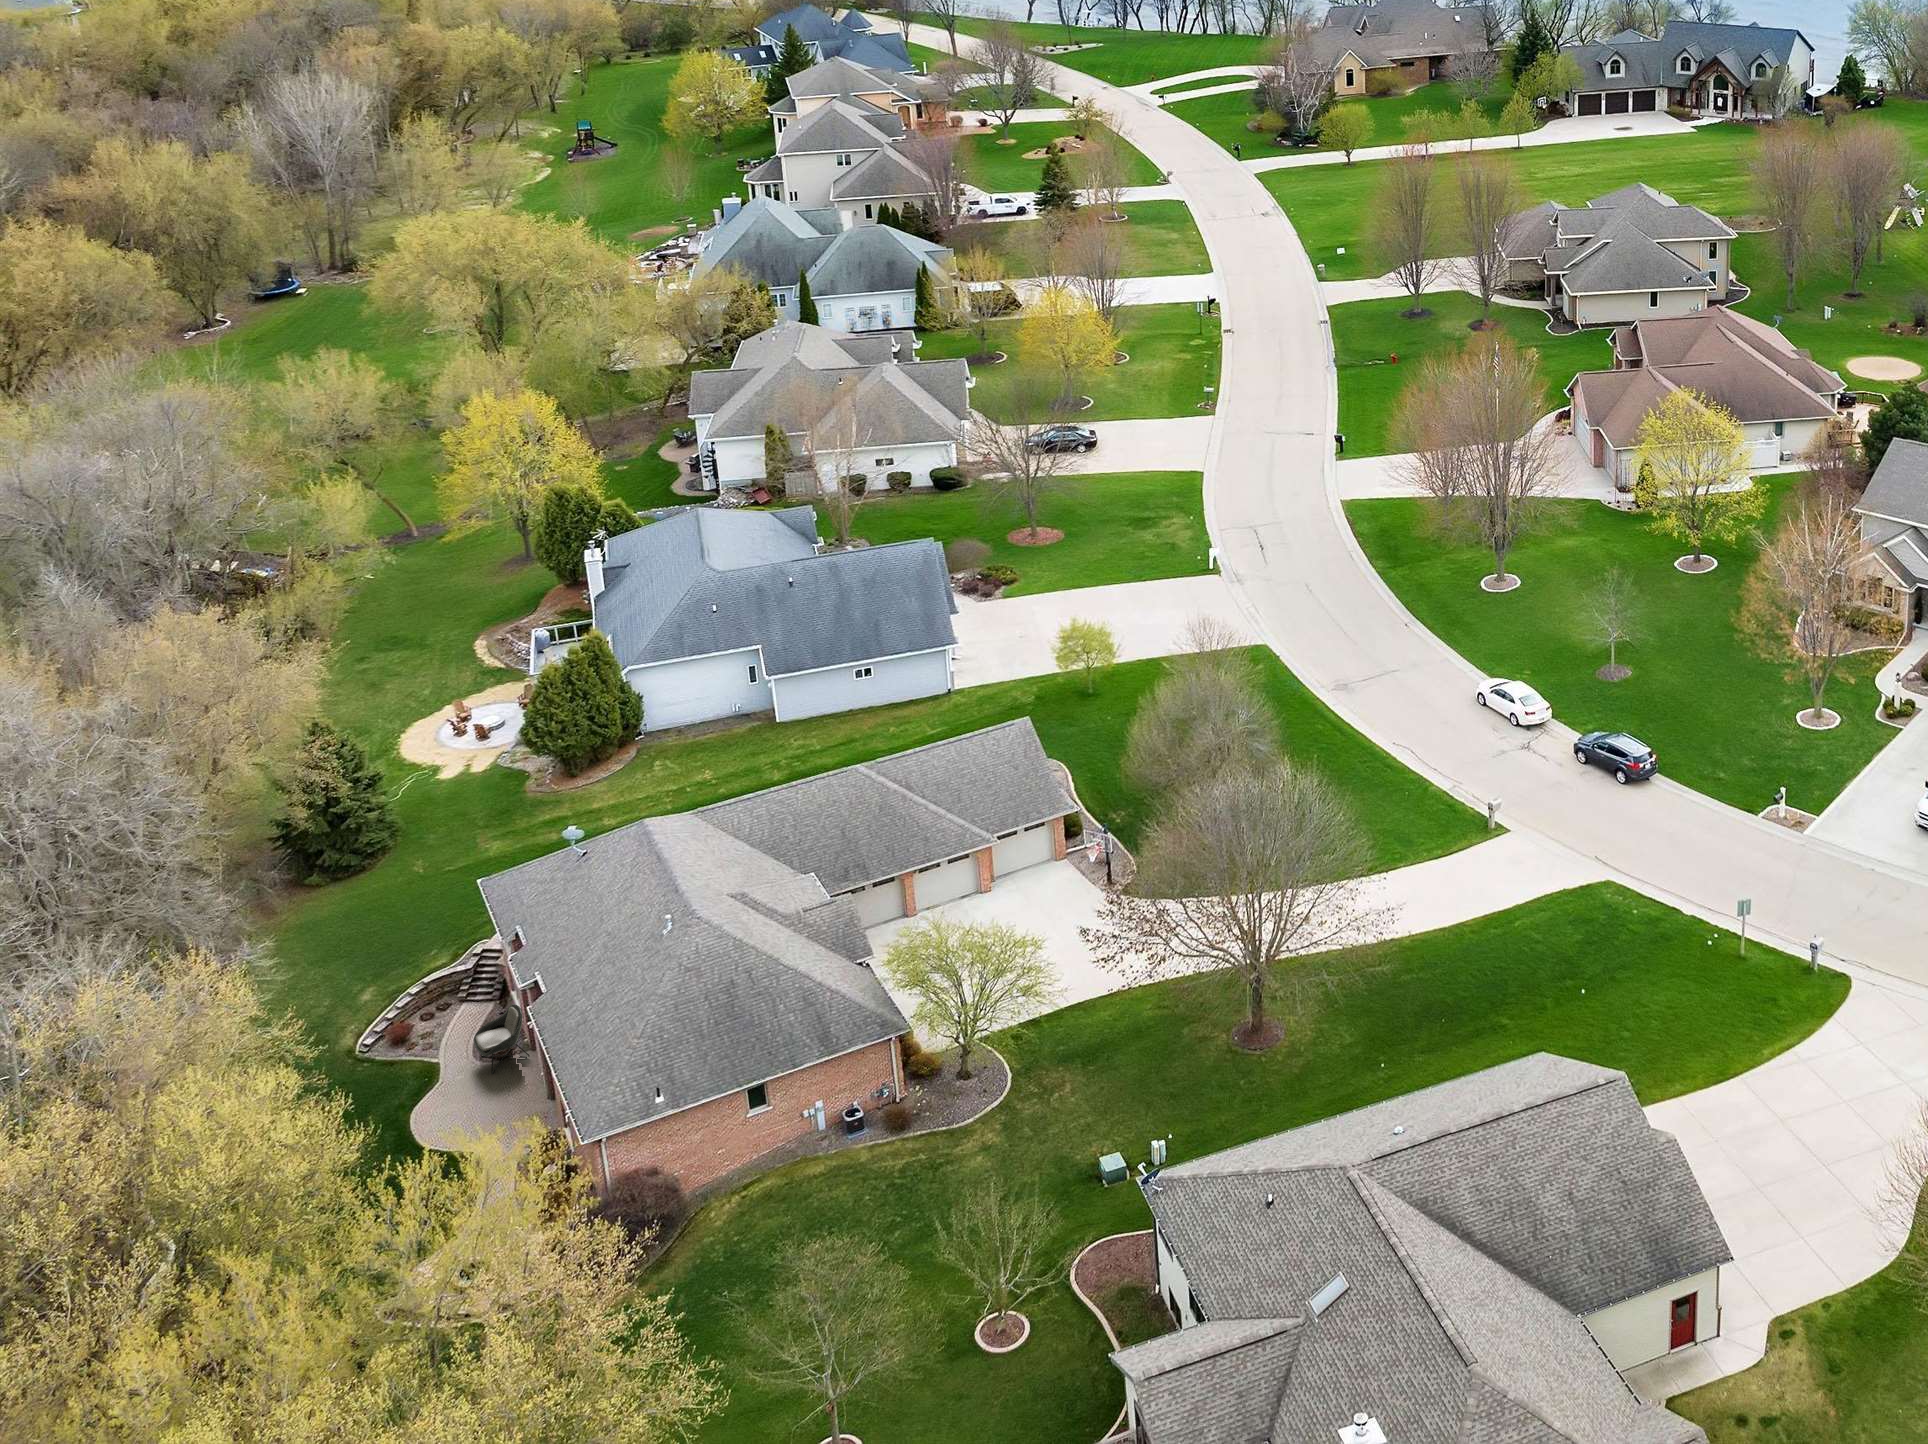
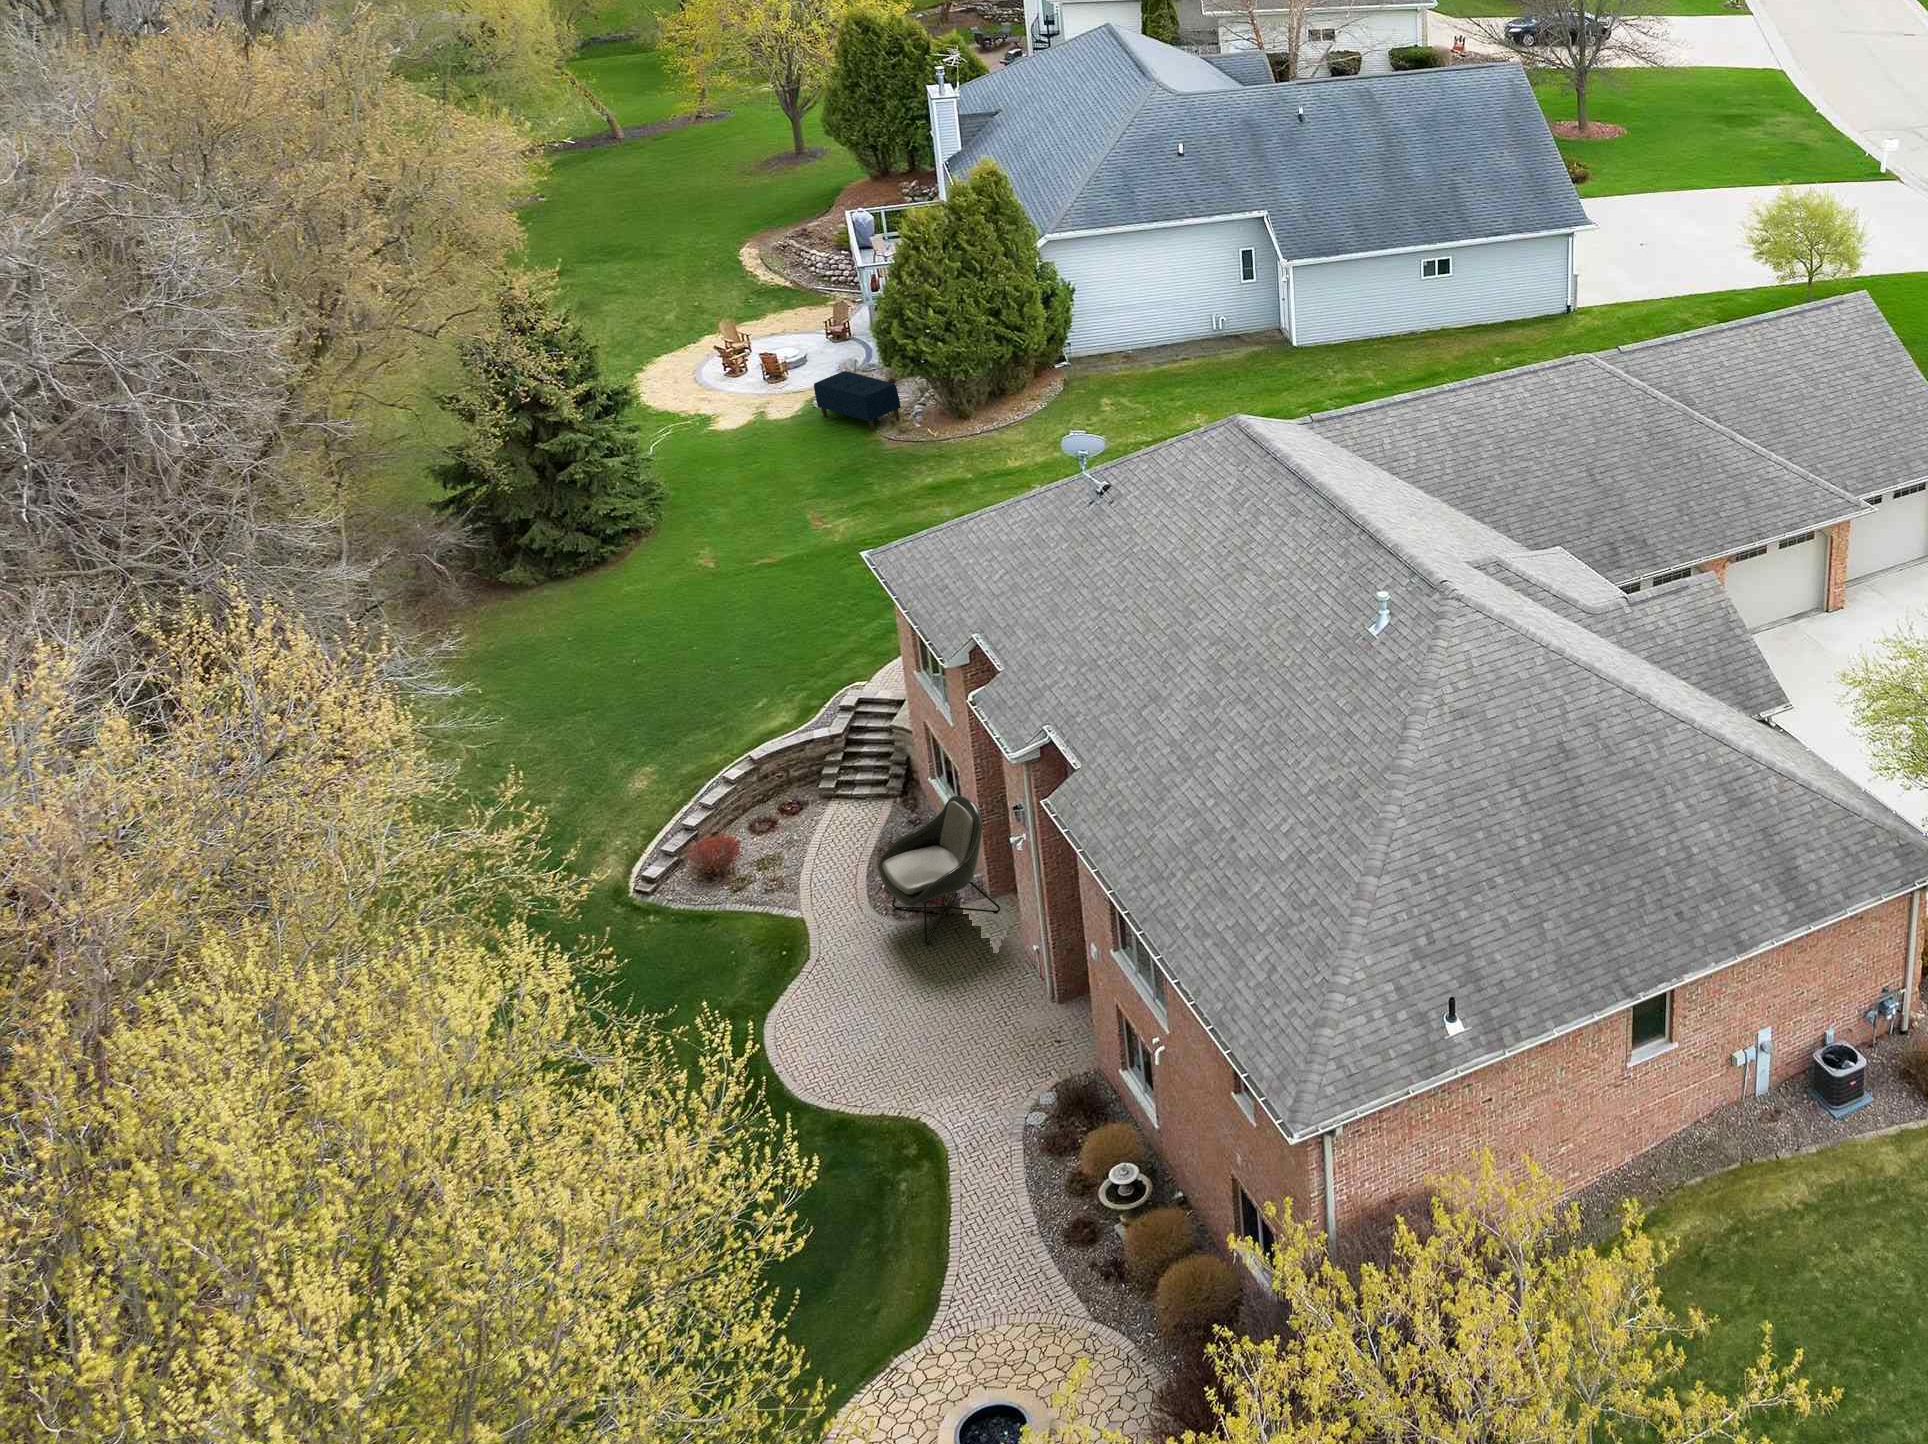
bench: none [496,742,545,780] -> present [814,371,901,431]

